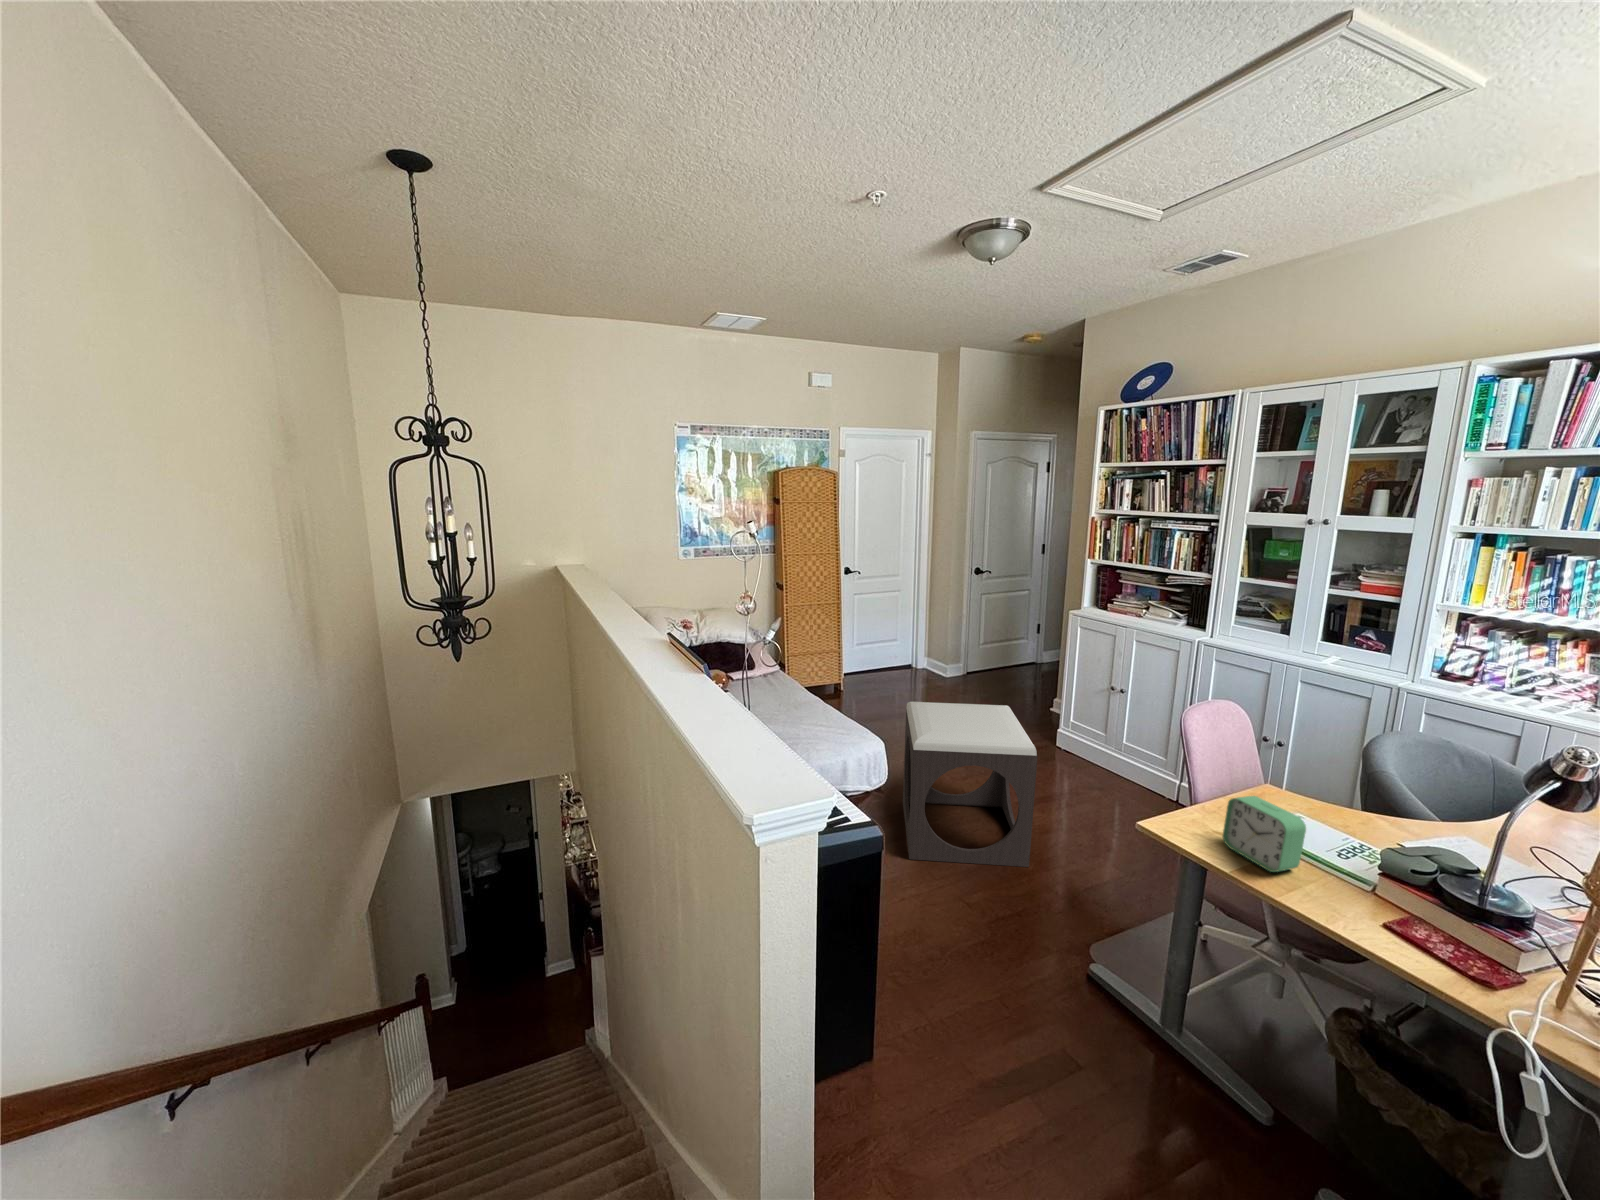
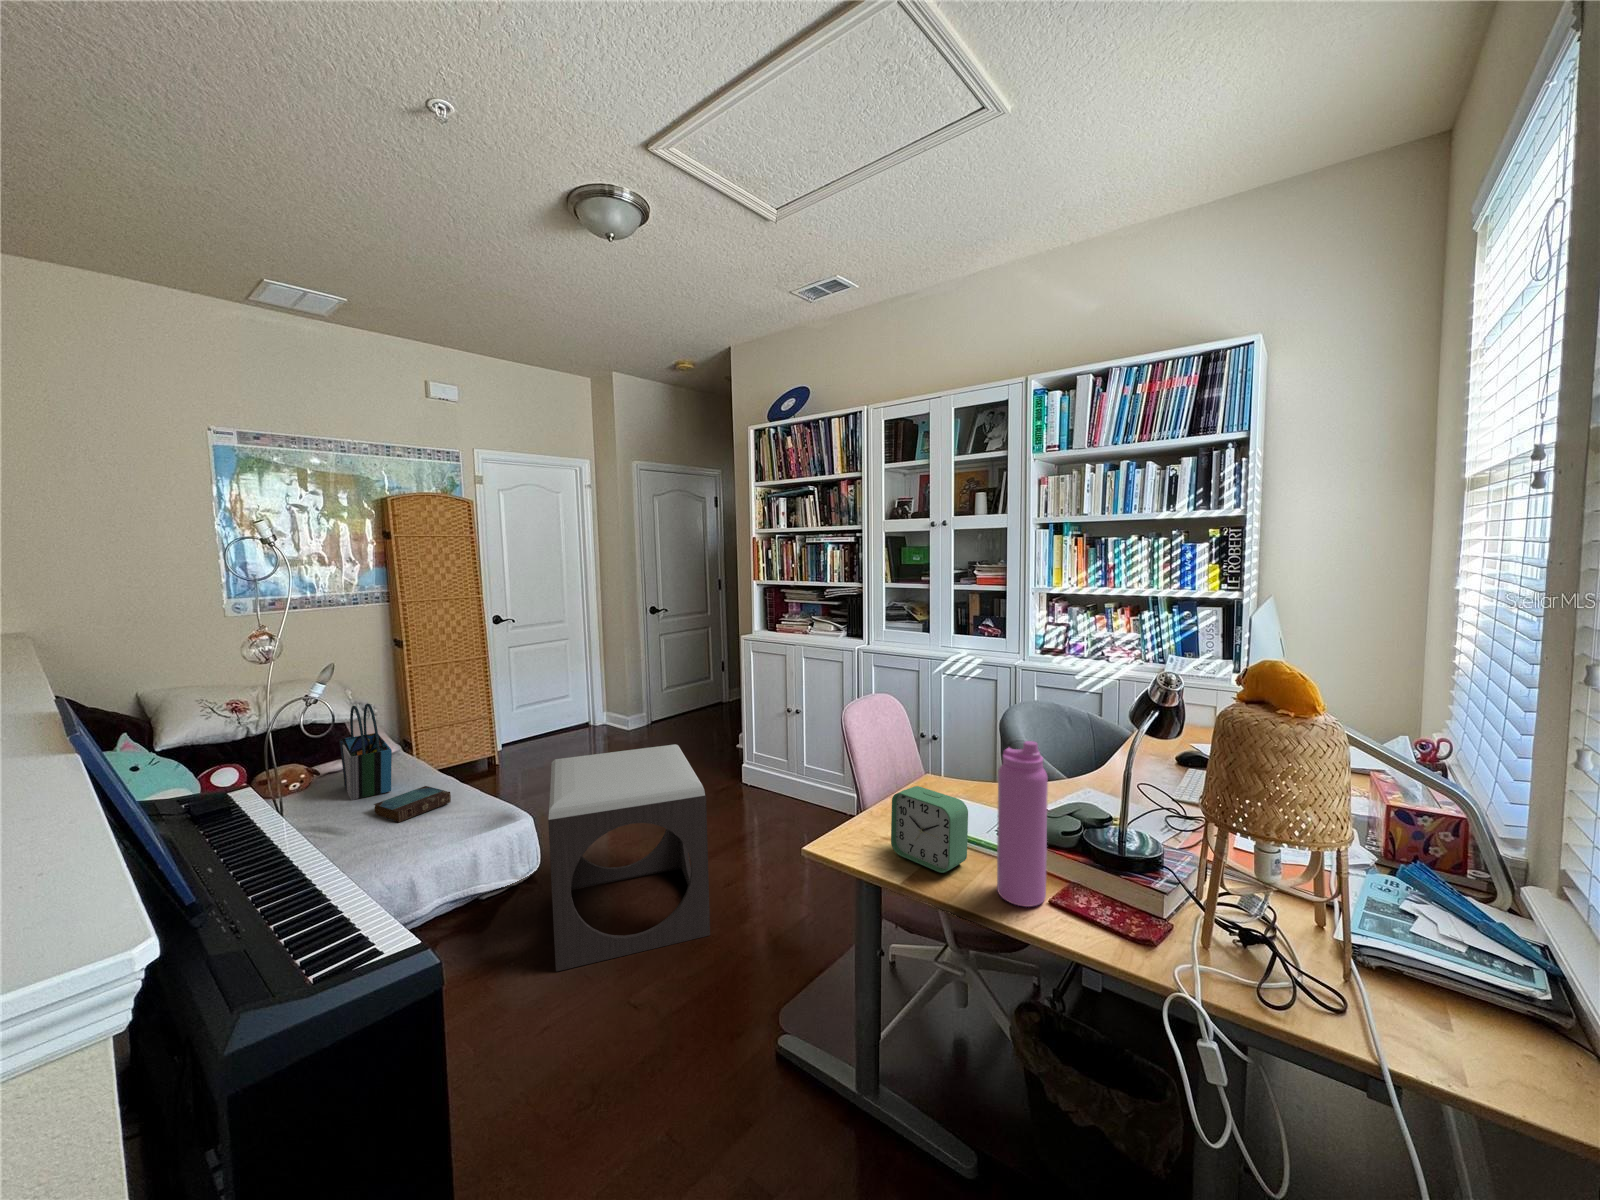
tote bag: none [756,636,792,704] -> present [339,704,392,800]
book: none [782,703,830,727] -> present [374,786,451,823]
water bottle: none [1327,784,1398,921] -> present [997,741,1048,907]

